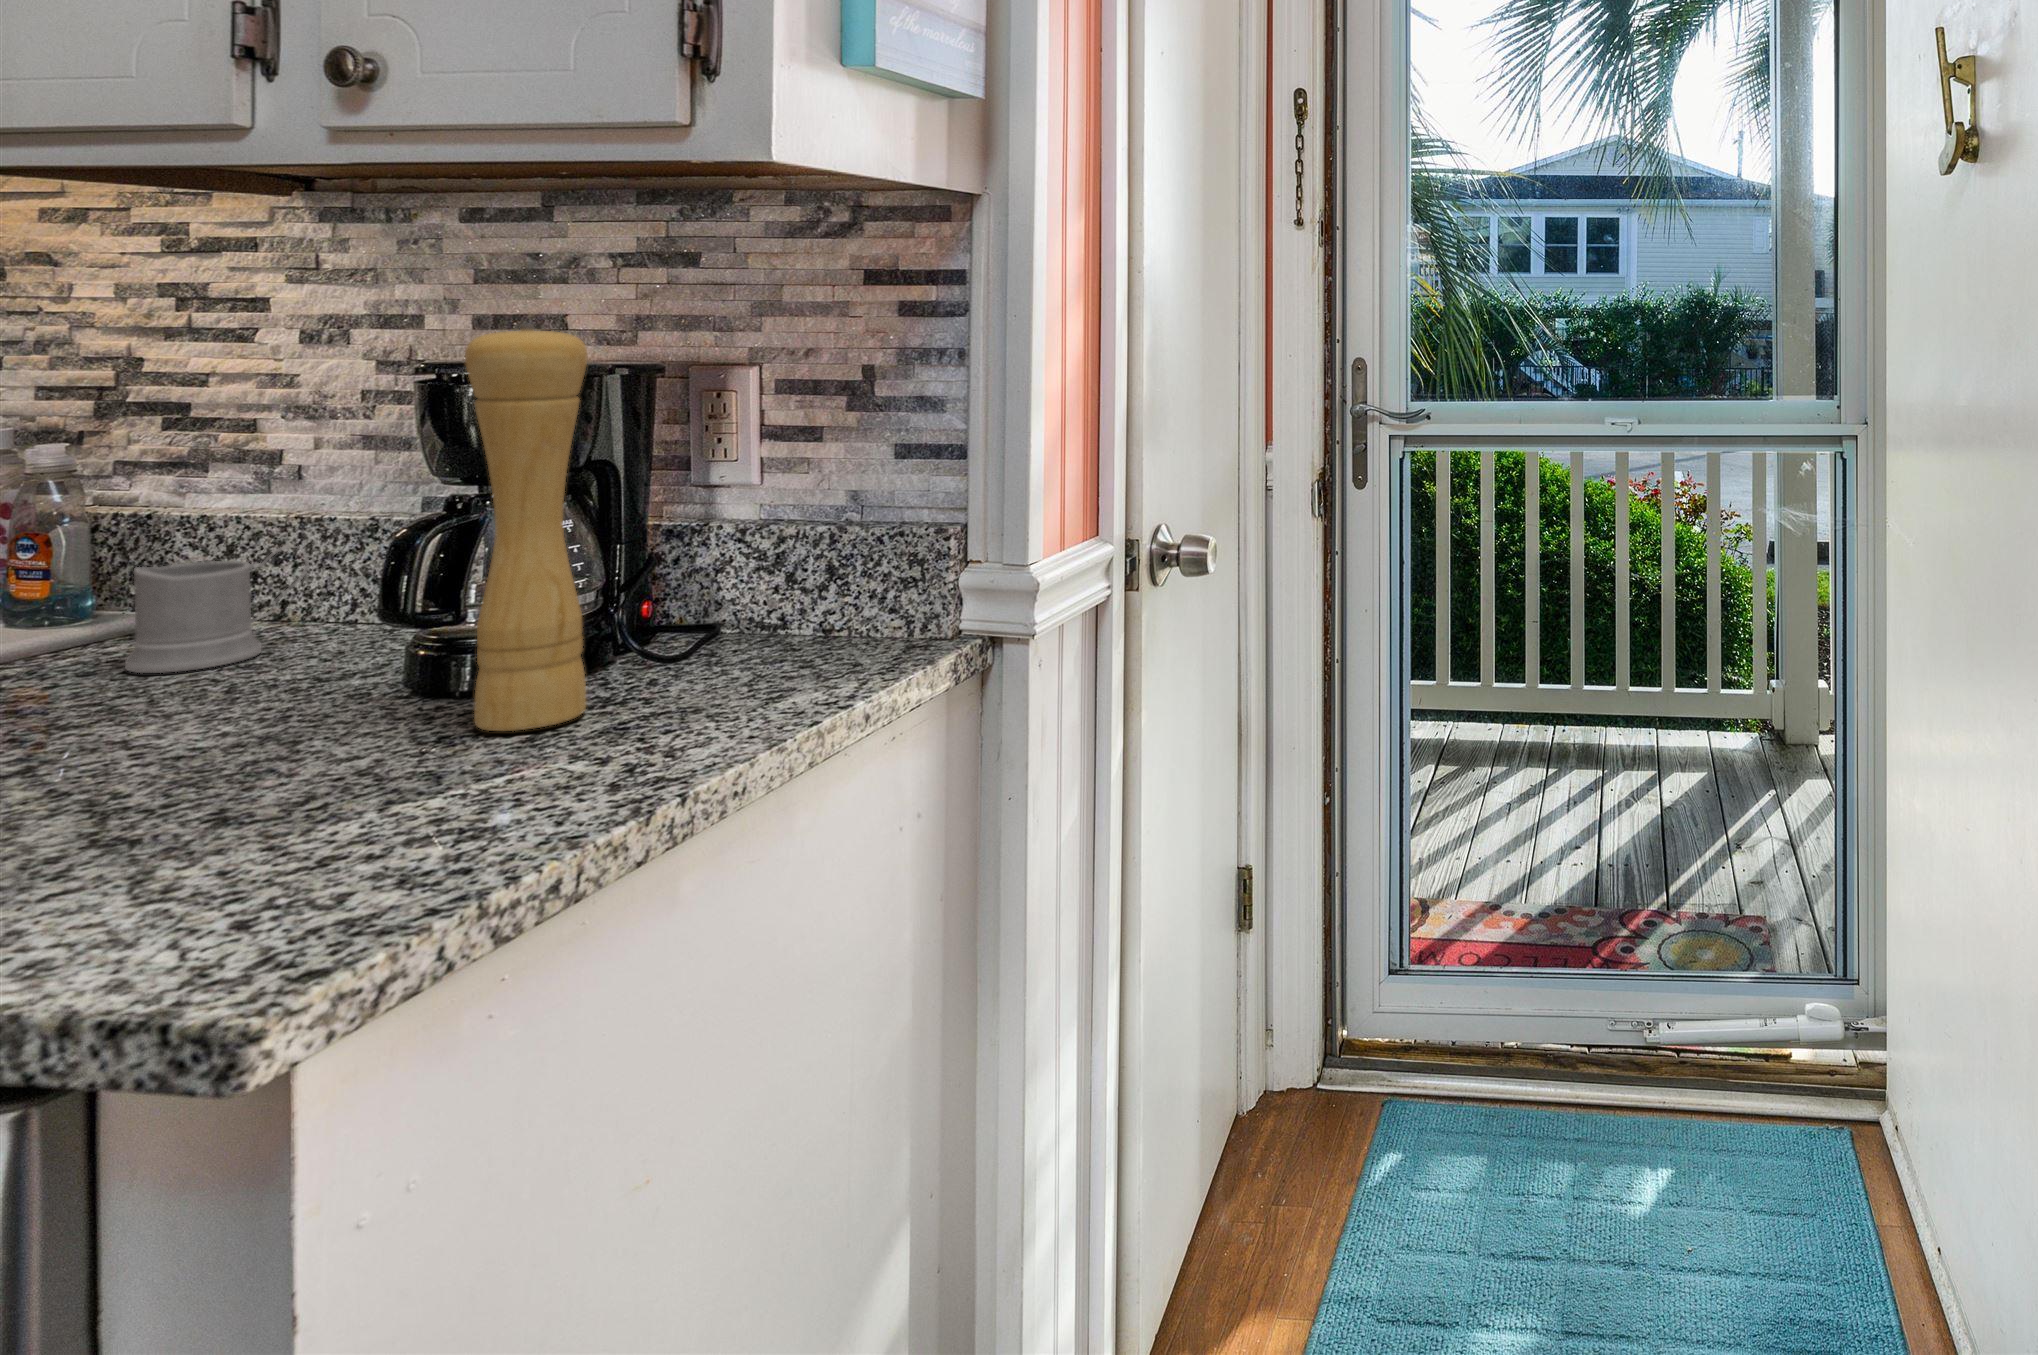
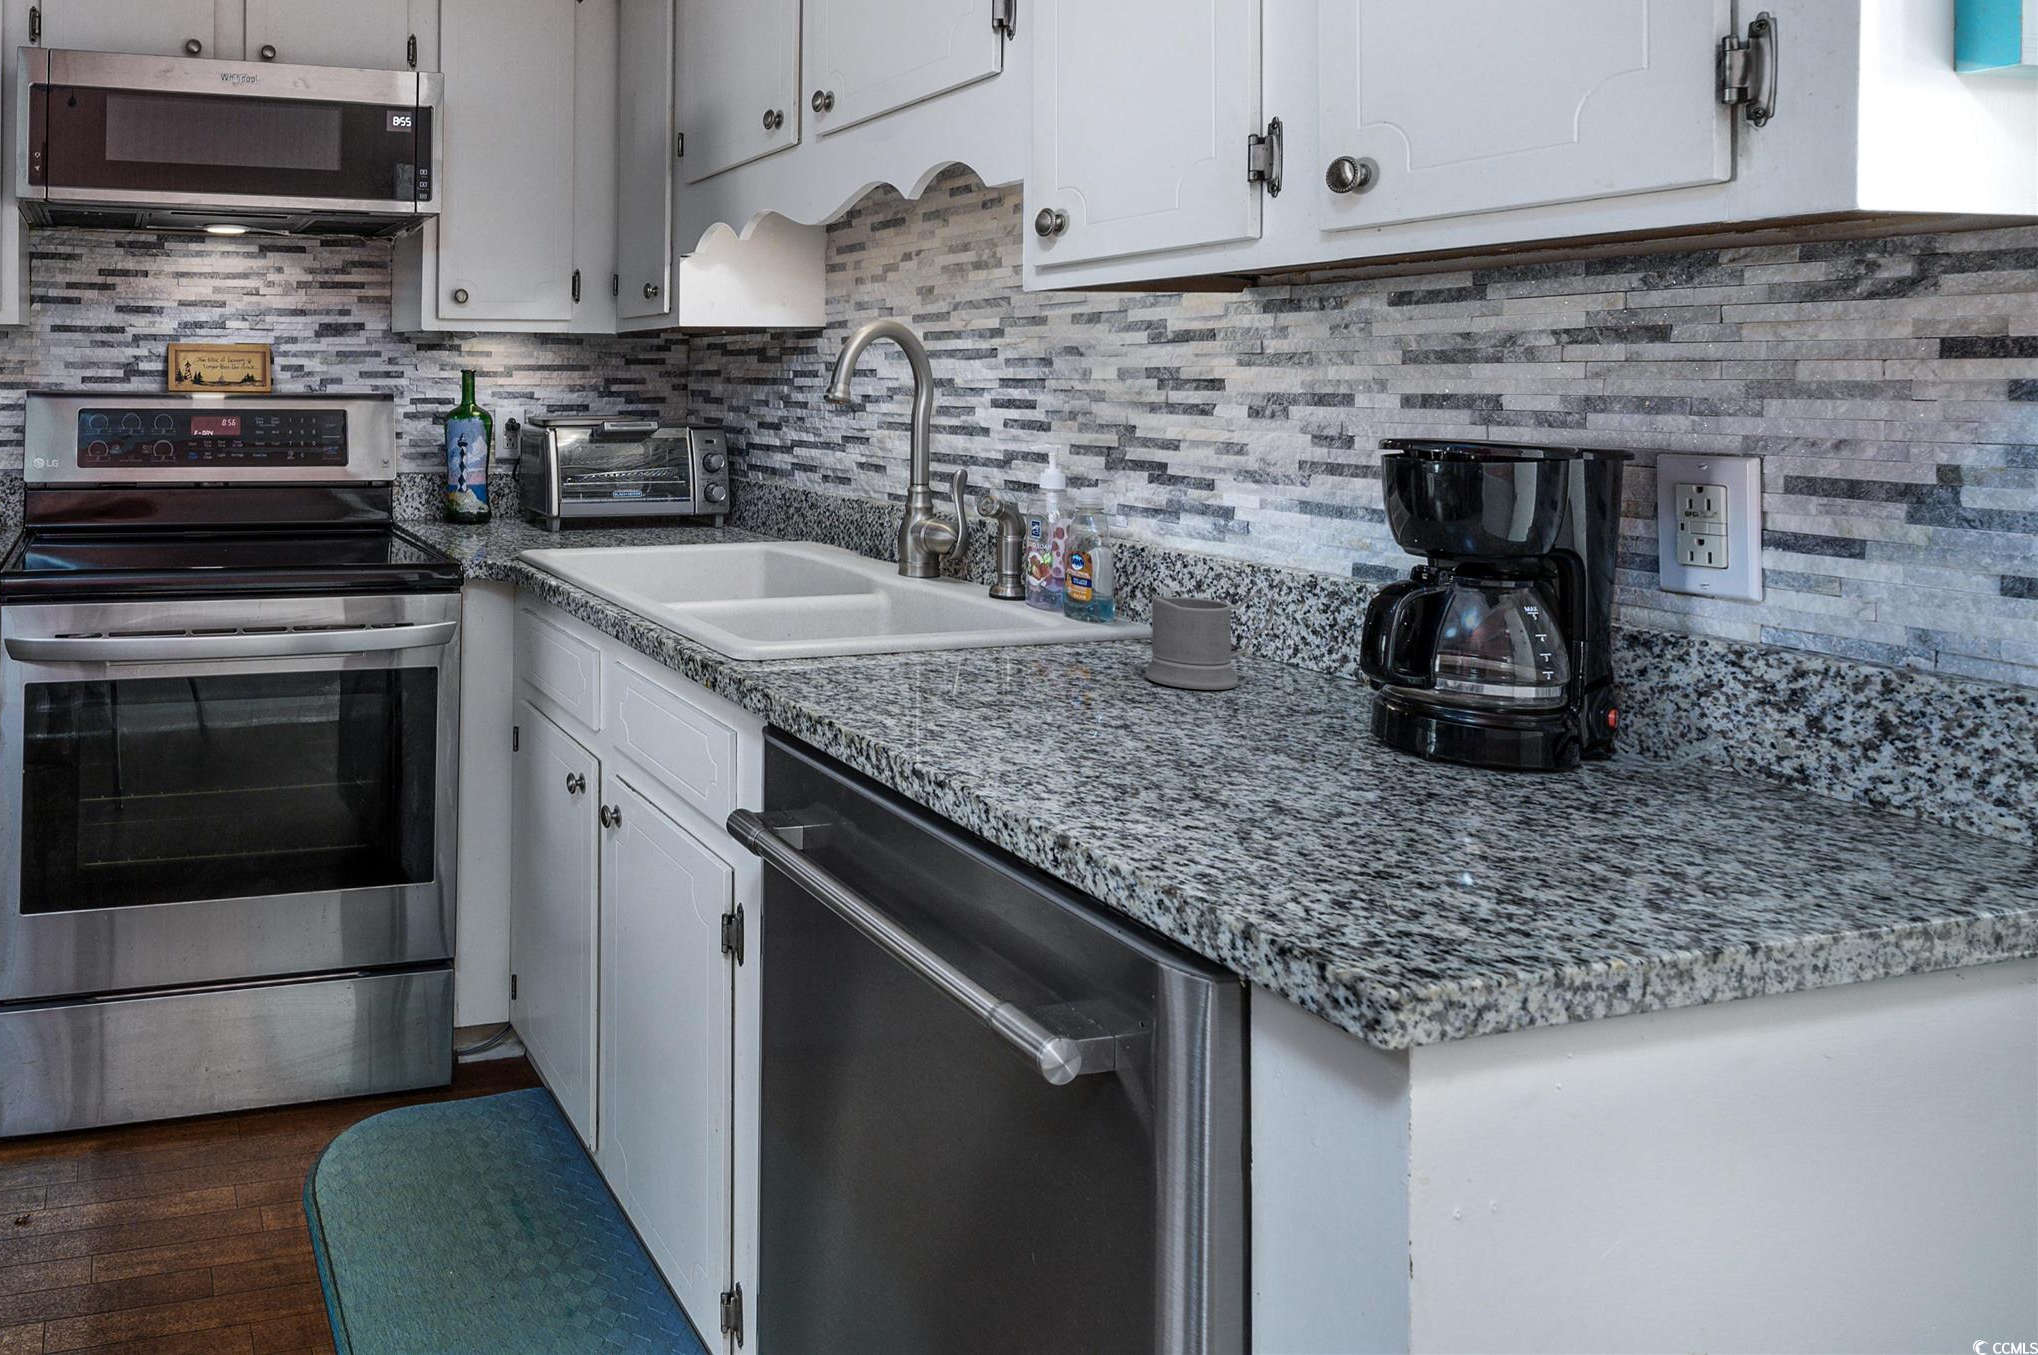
pepper mill: present [465,324,587,731] -> none [1461,400,1585,826]

